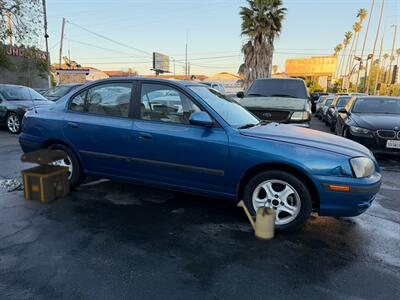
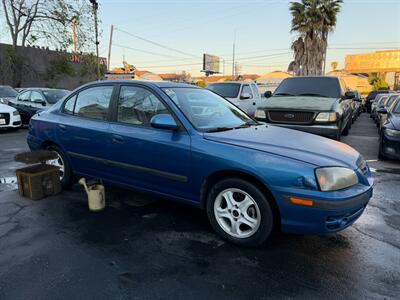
watering can: present [237,199,279,240] -> present [79,178,105,211]

